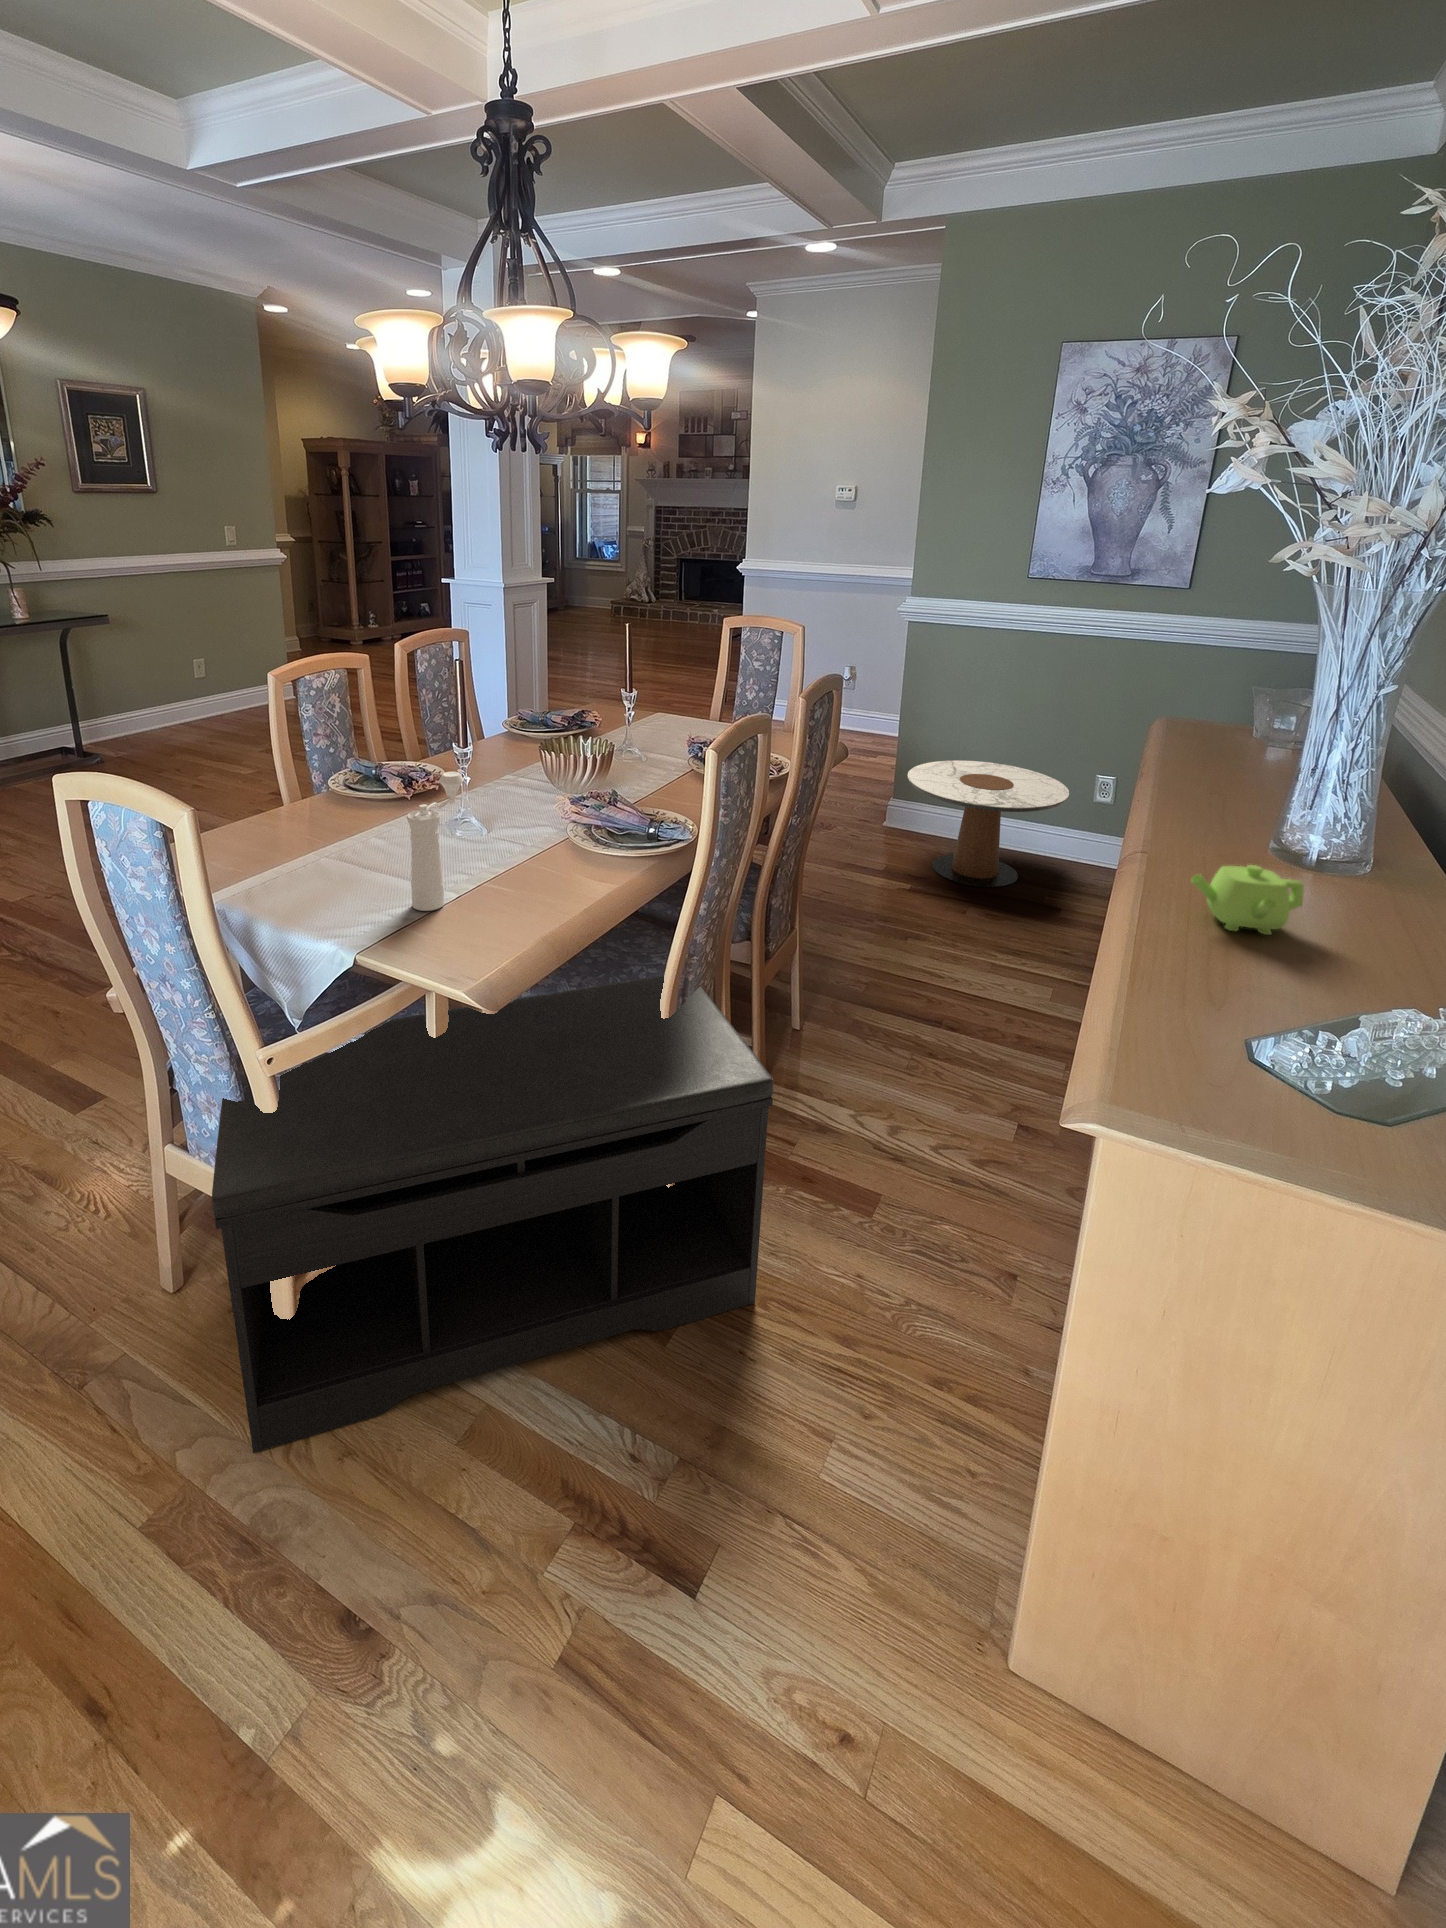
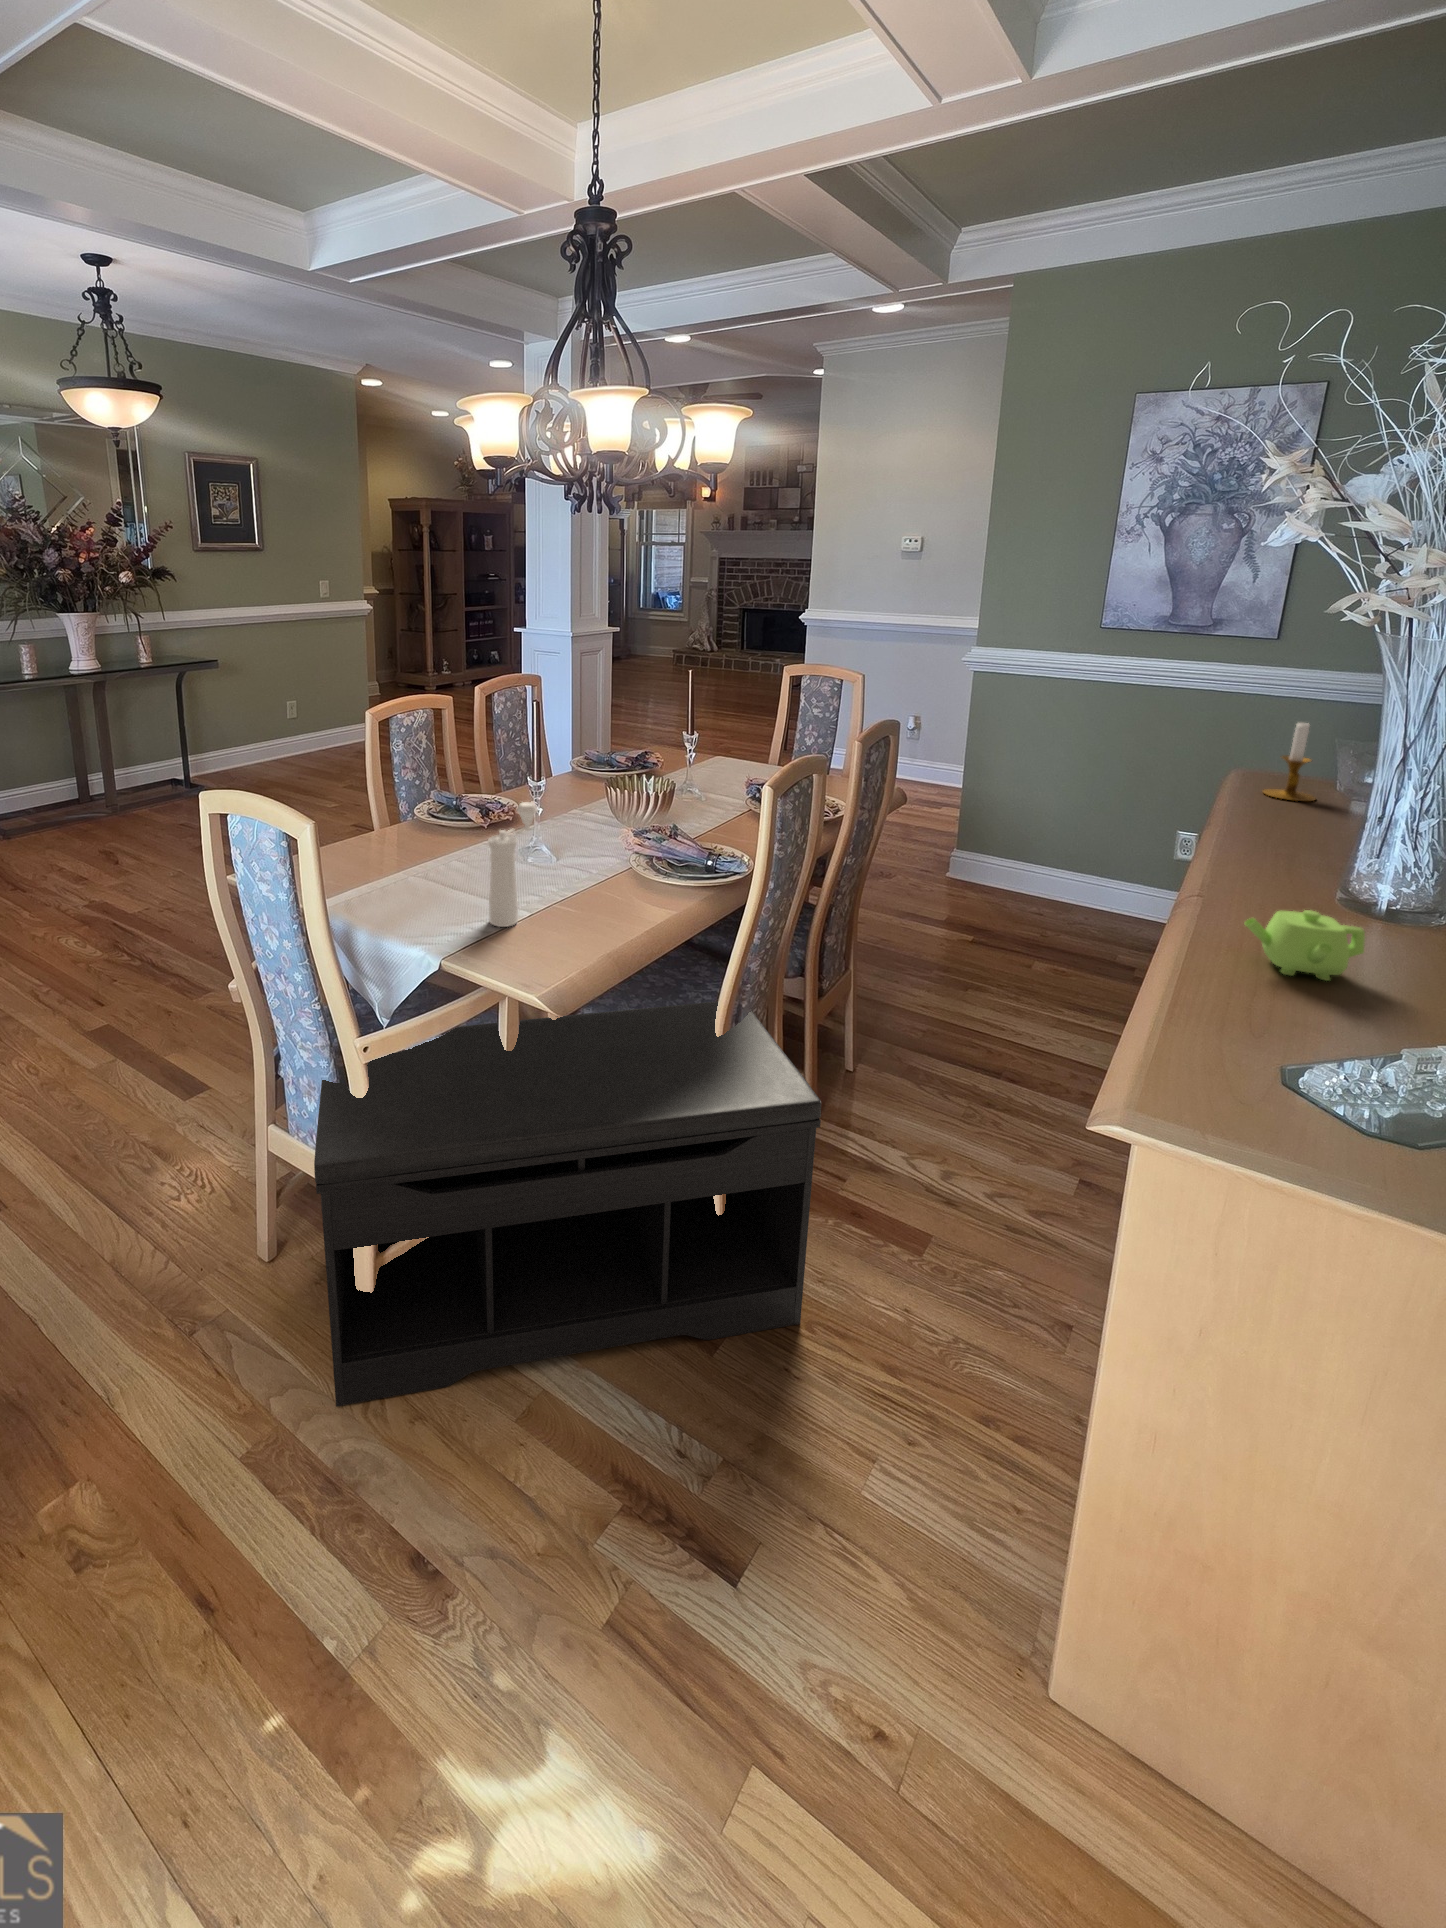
candlestick: none [1186,671,1235,748] -> present [1263,723,1315,801]
side table: present [907,760,1069,887] -> none [970,811,1143,941]

